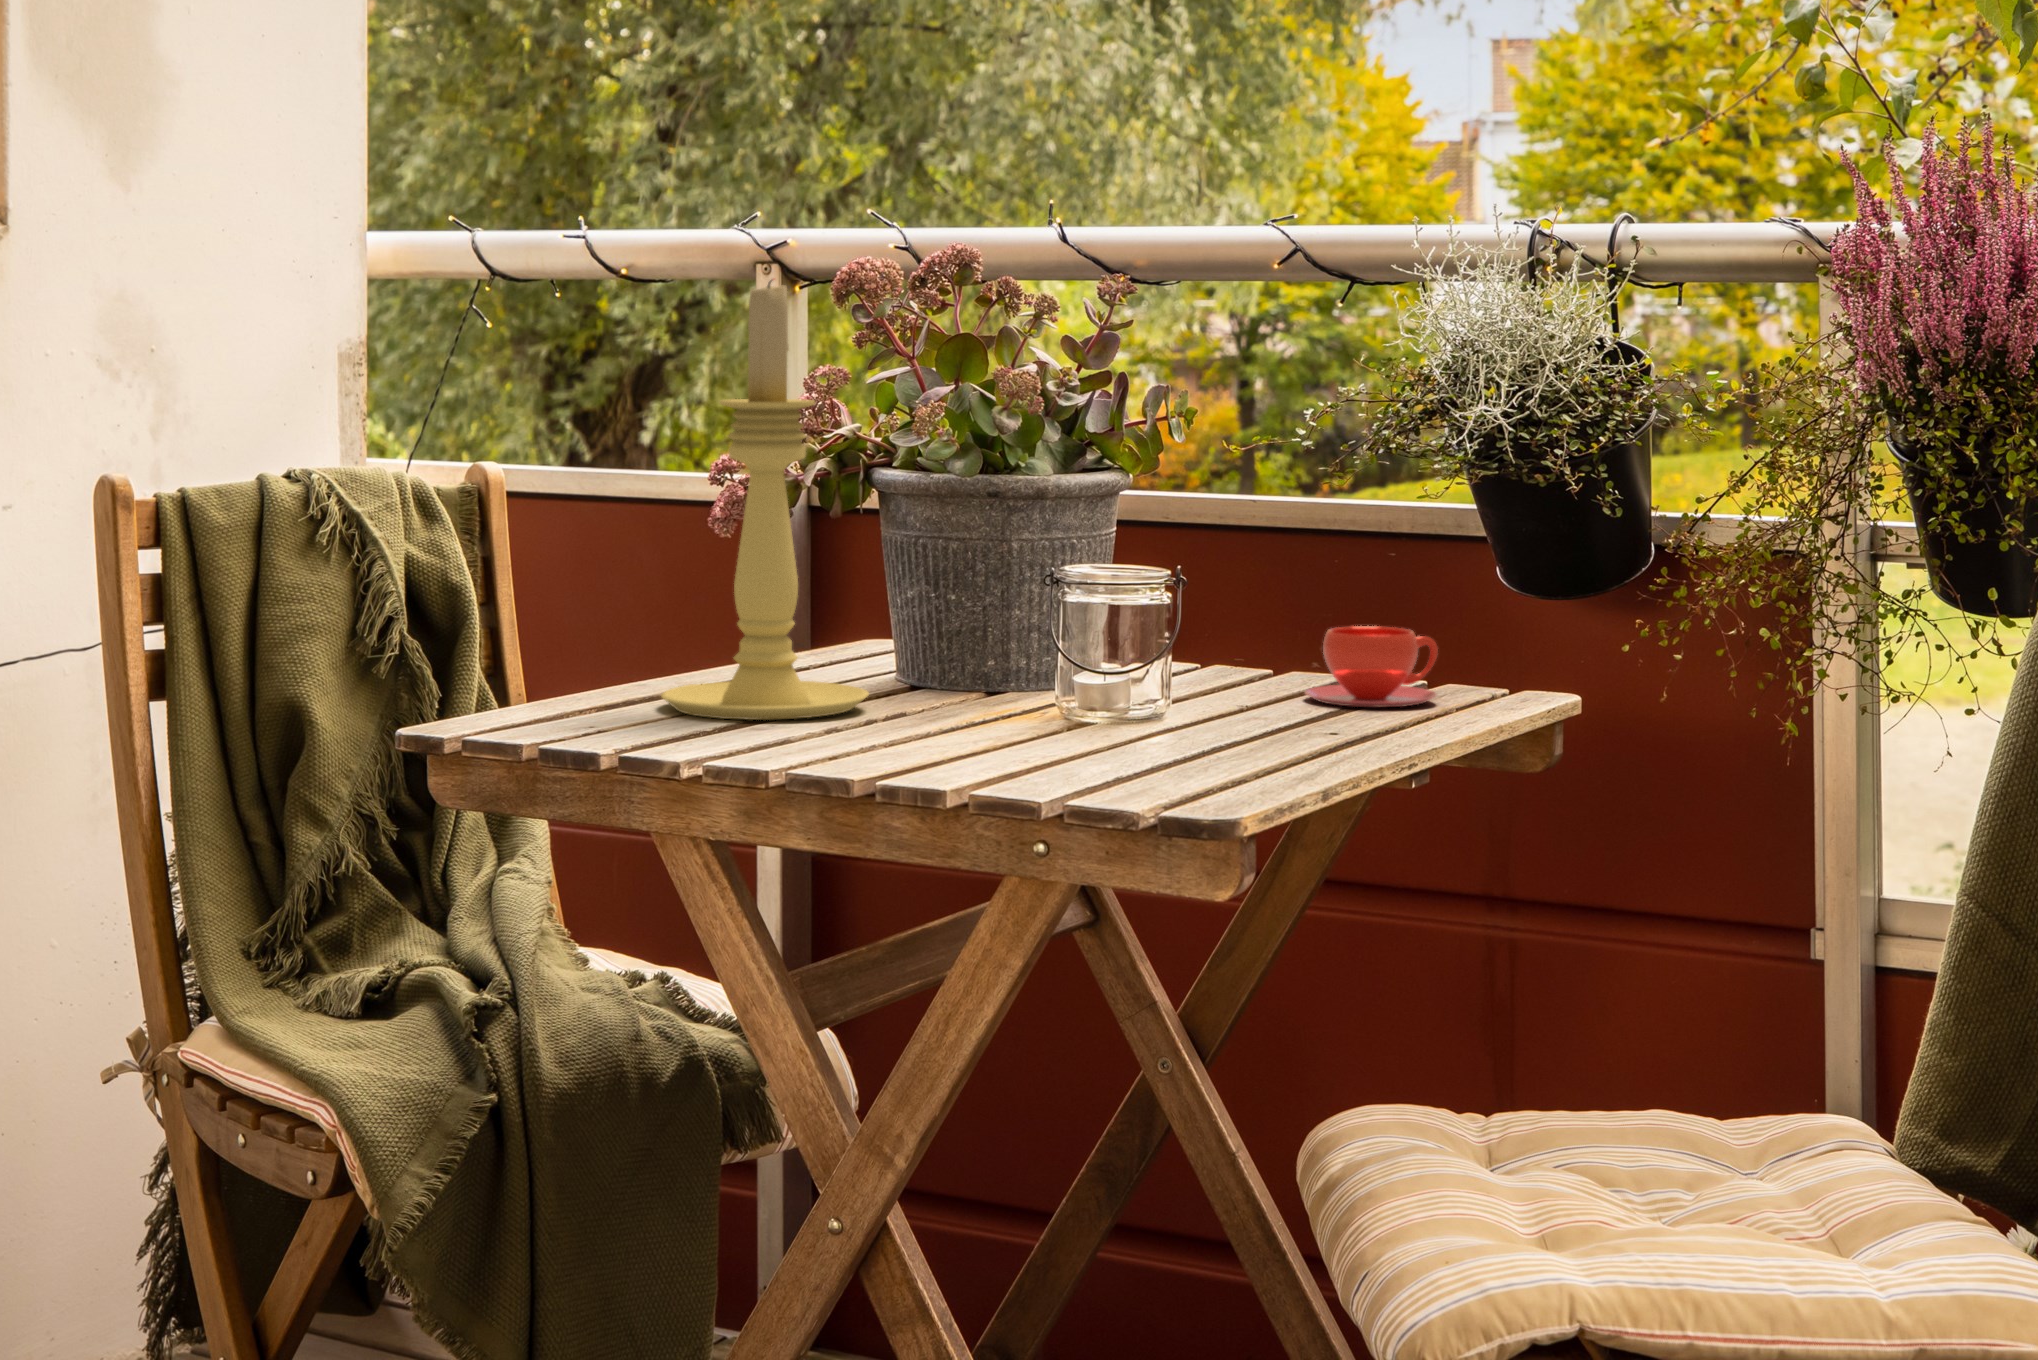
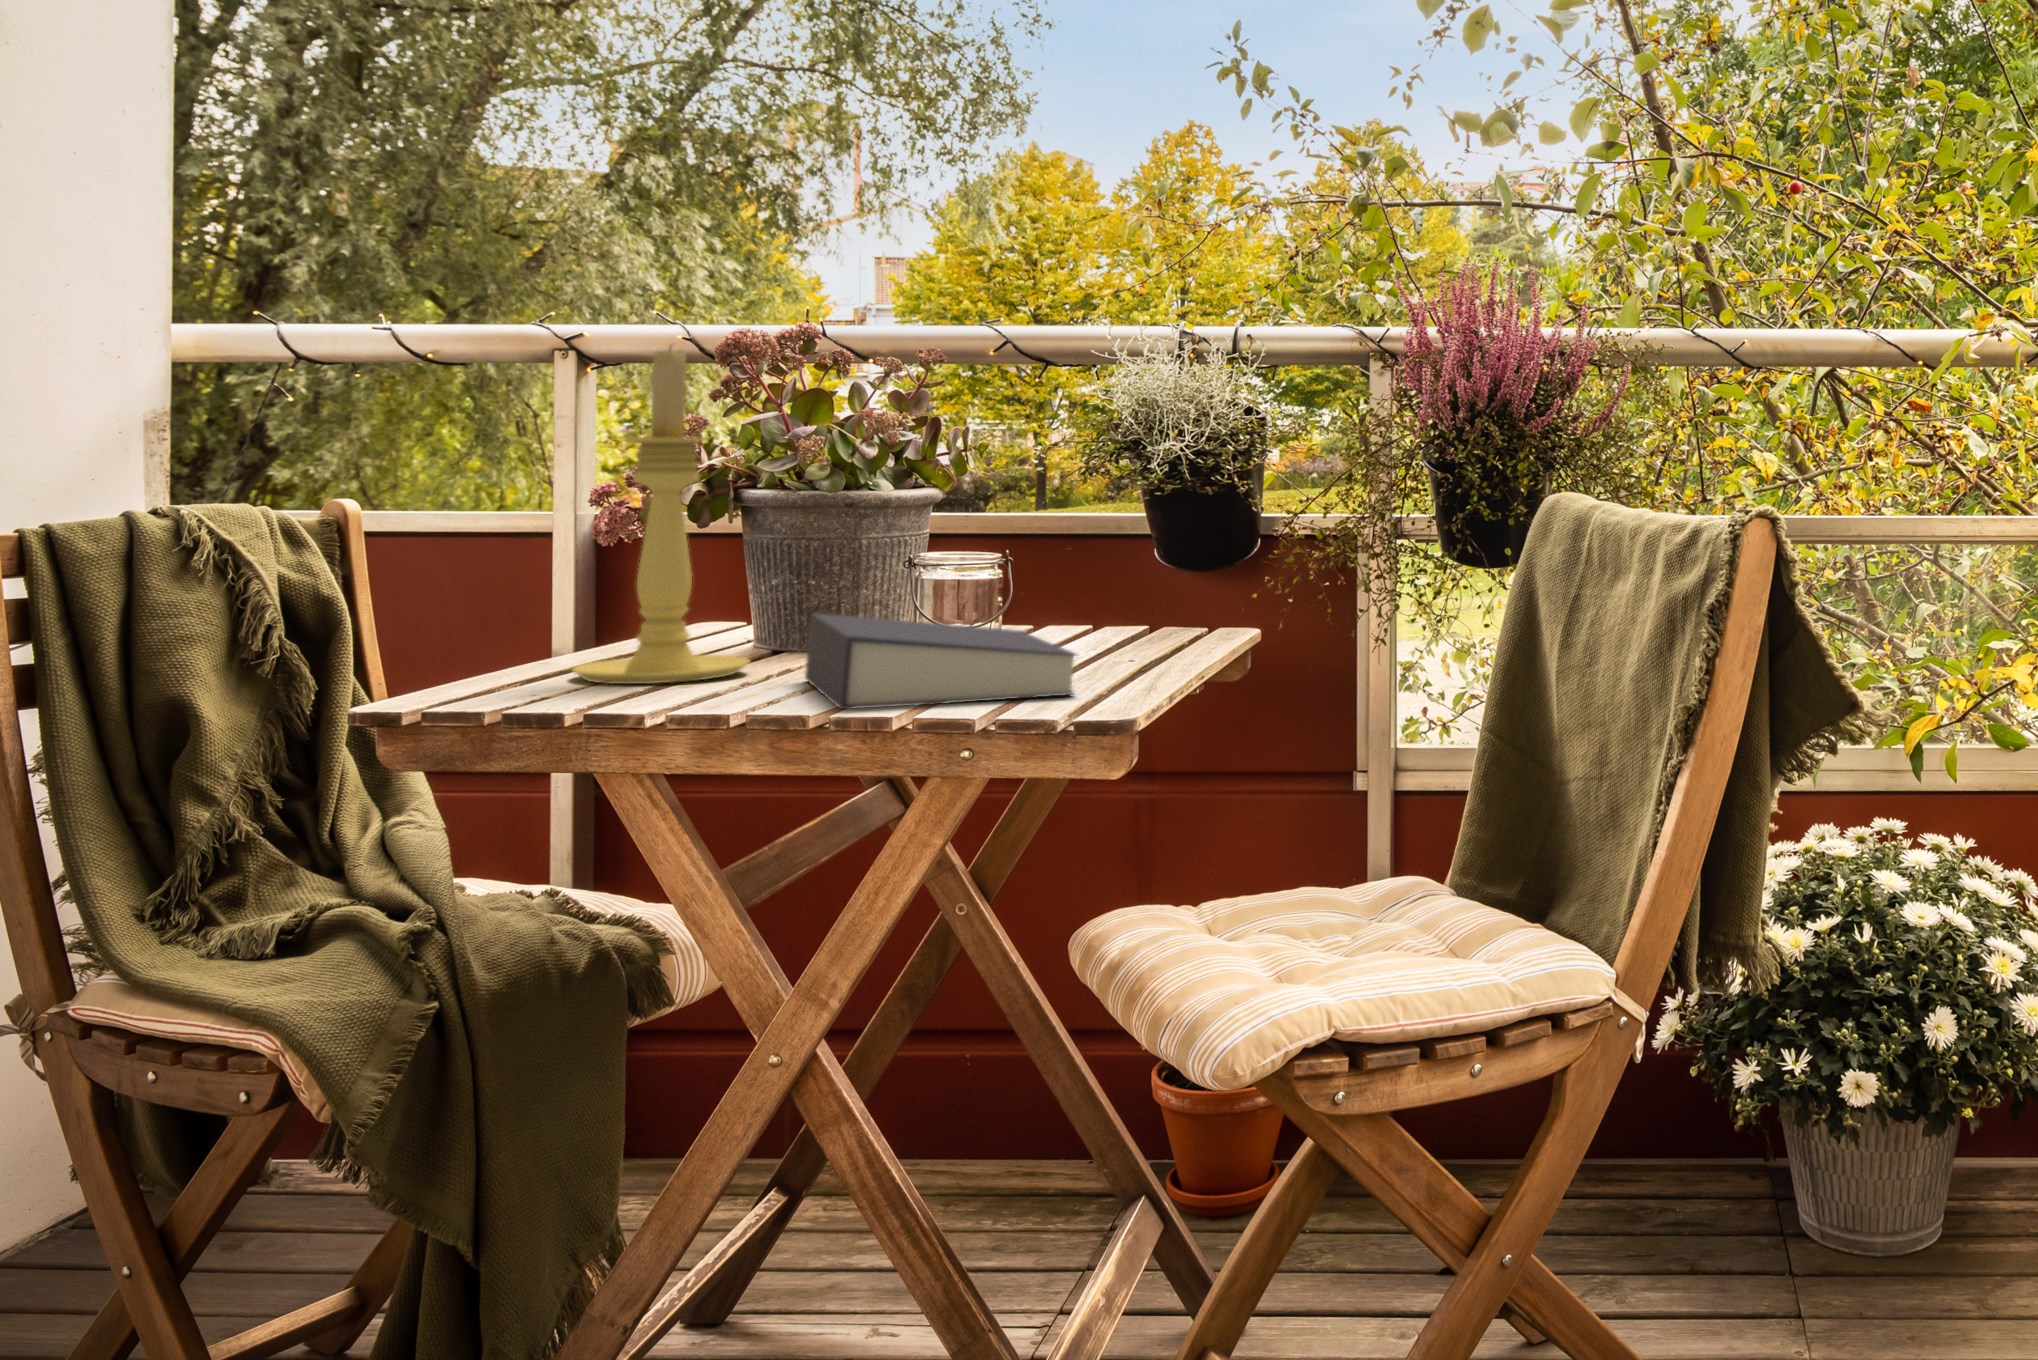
teacup: present [1305,626,1438,707] -> none [1068,595,1163,650]
book: none [910,639,1223,779] -> present [805,613,1076,709]

